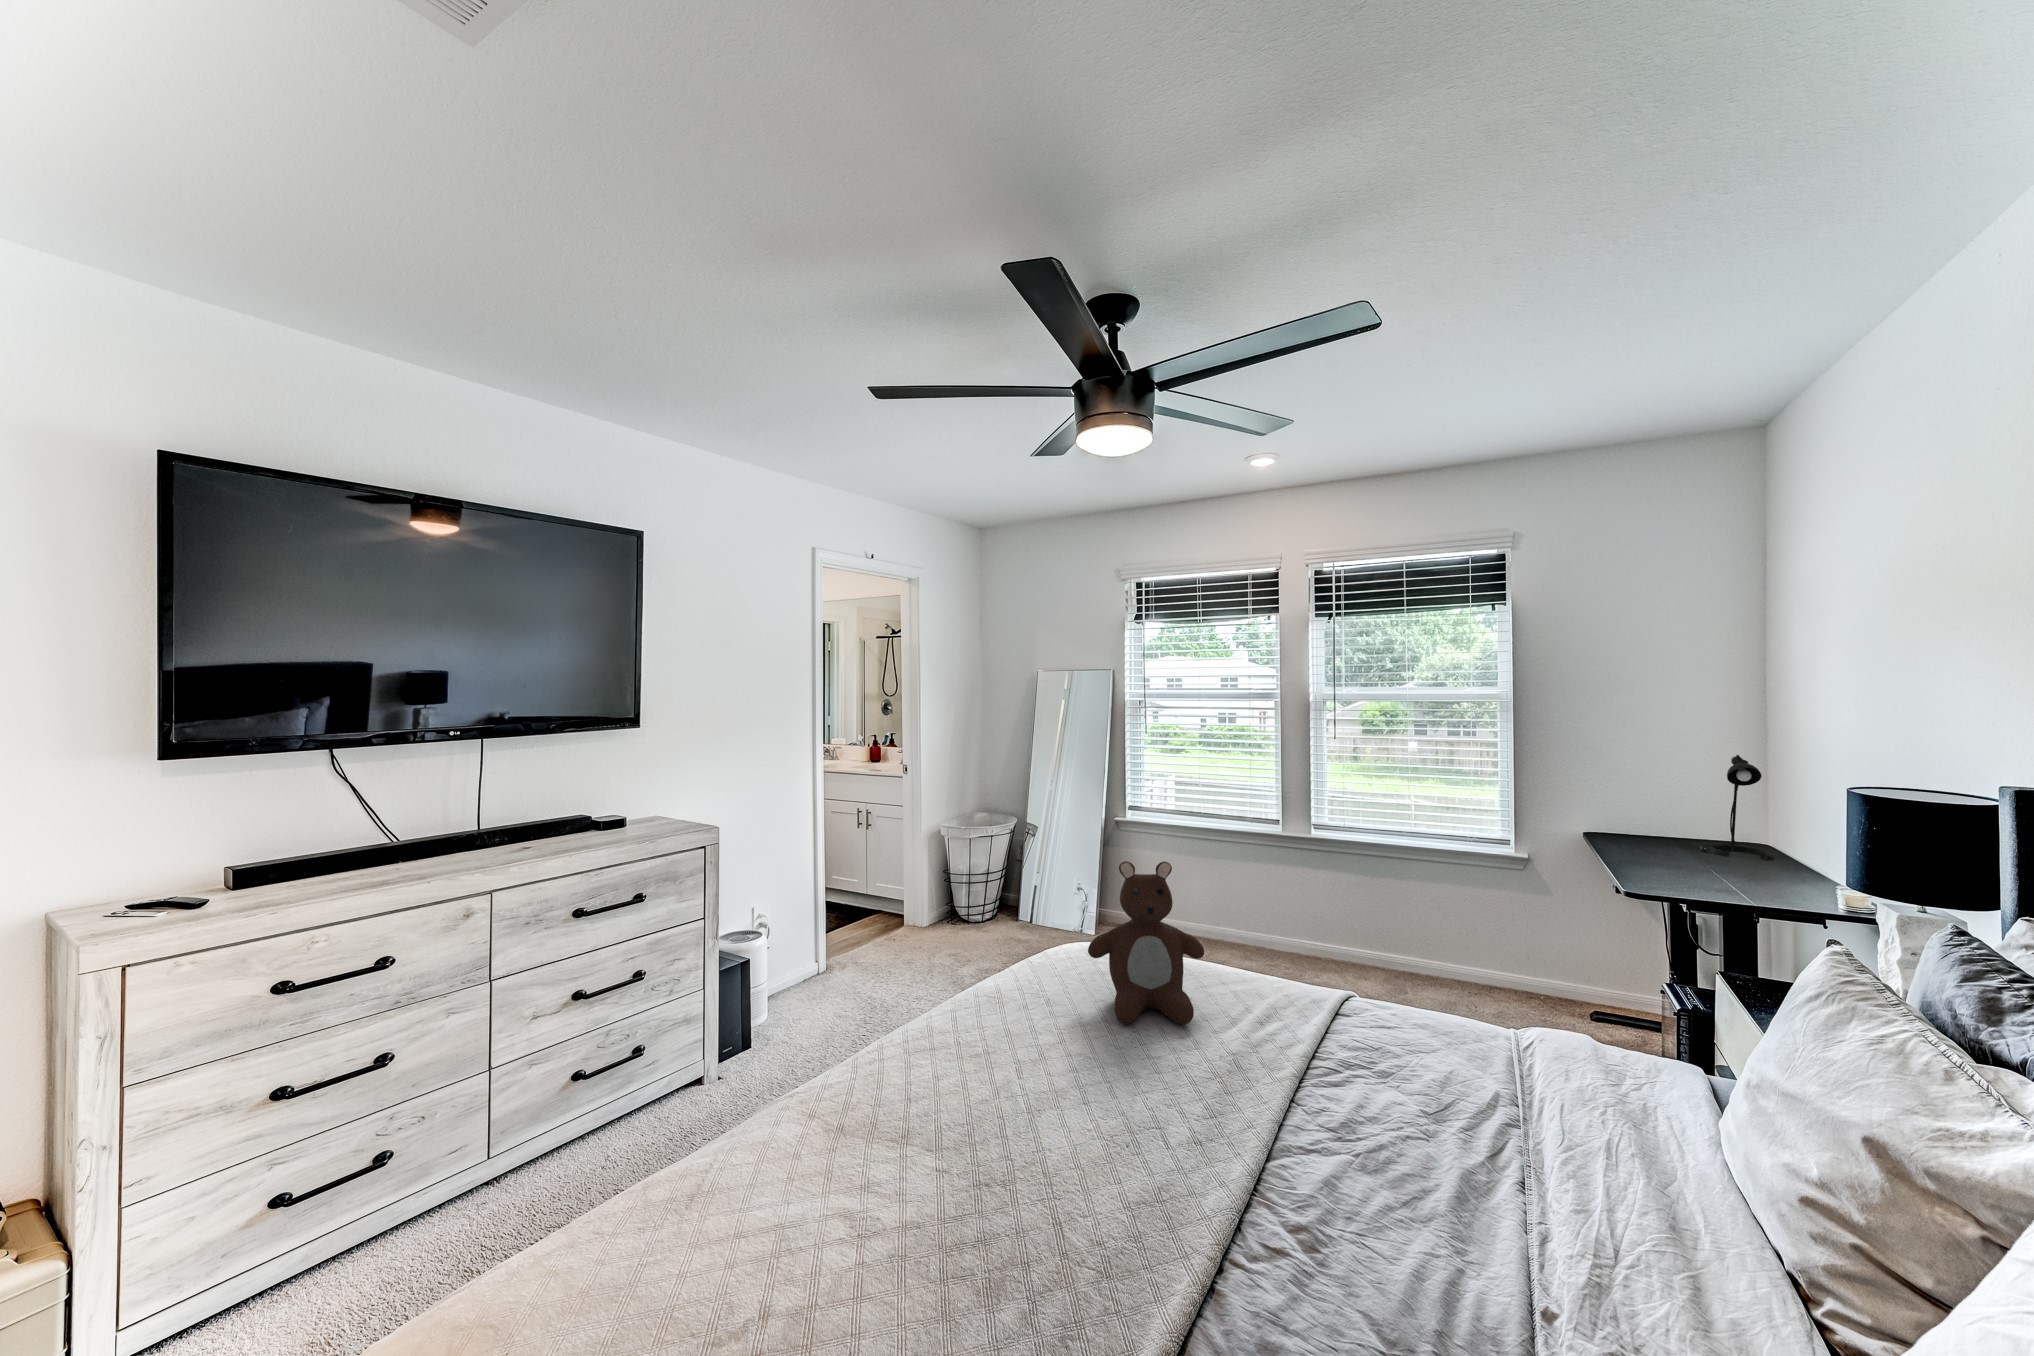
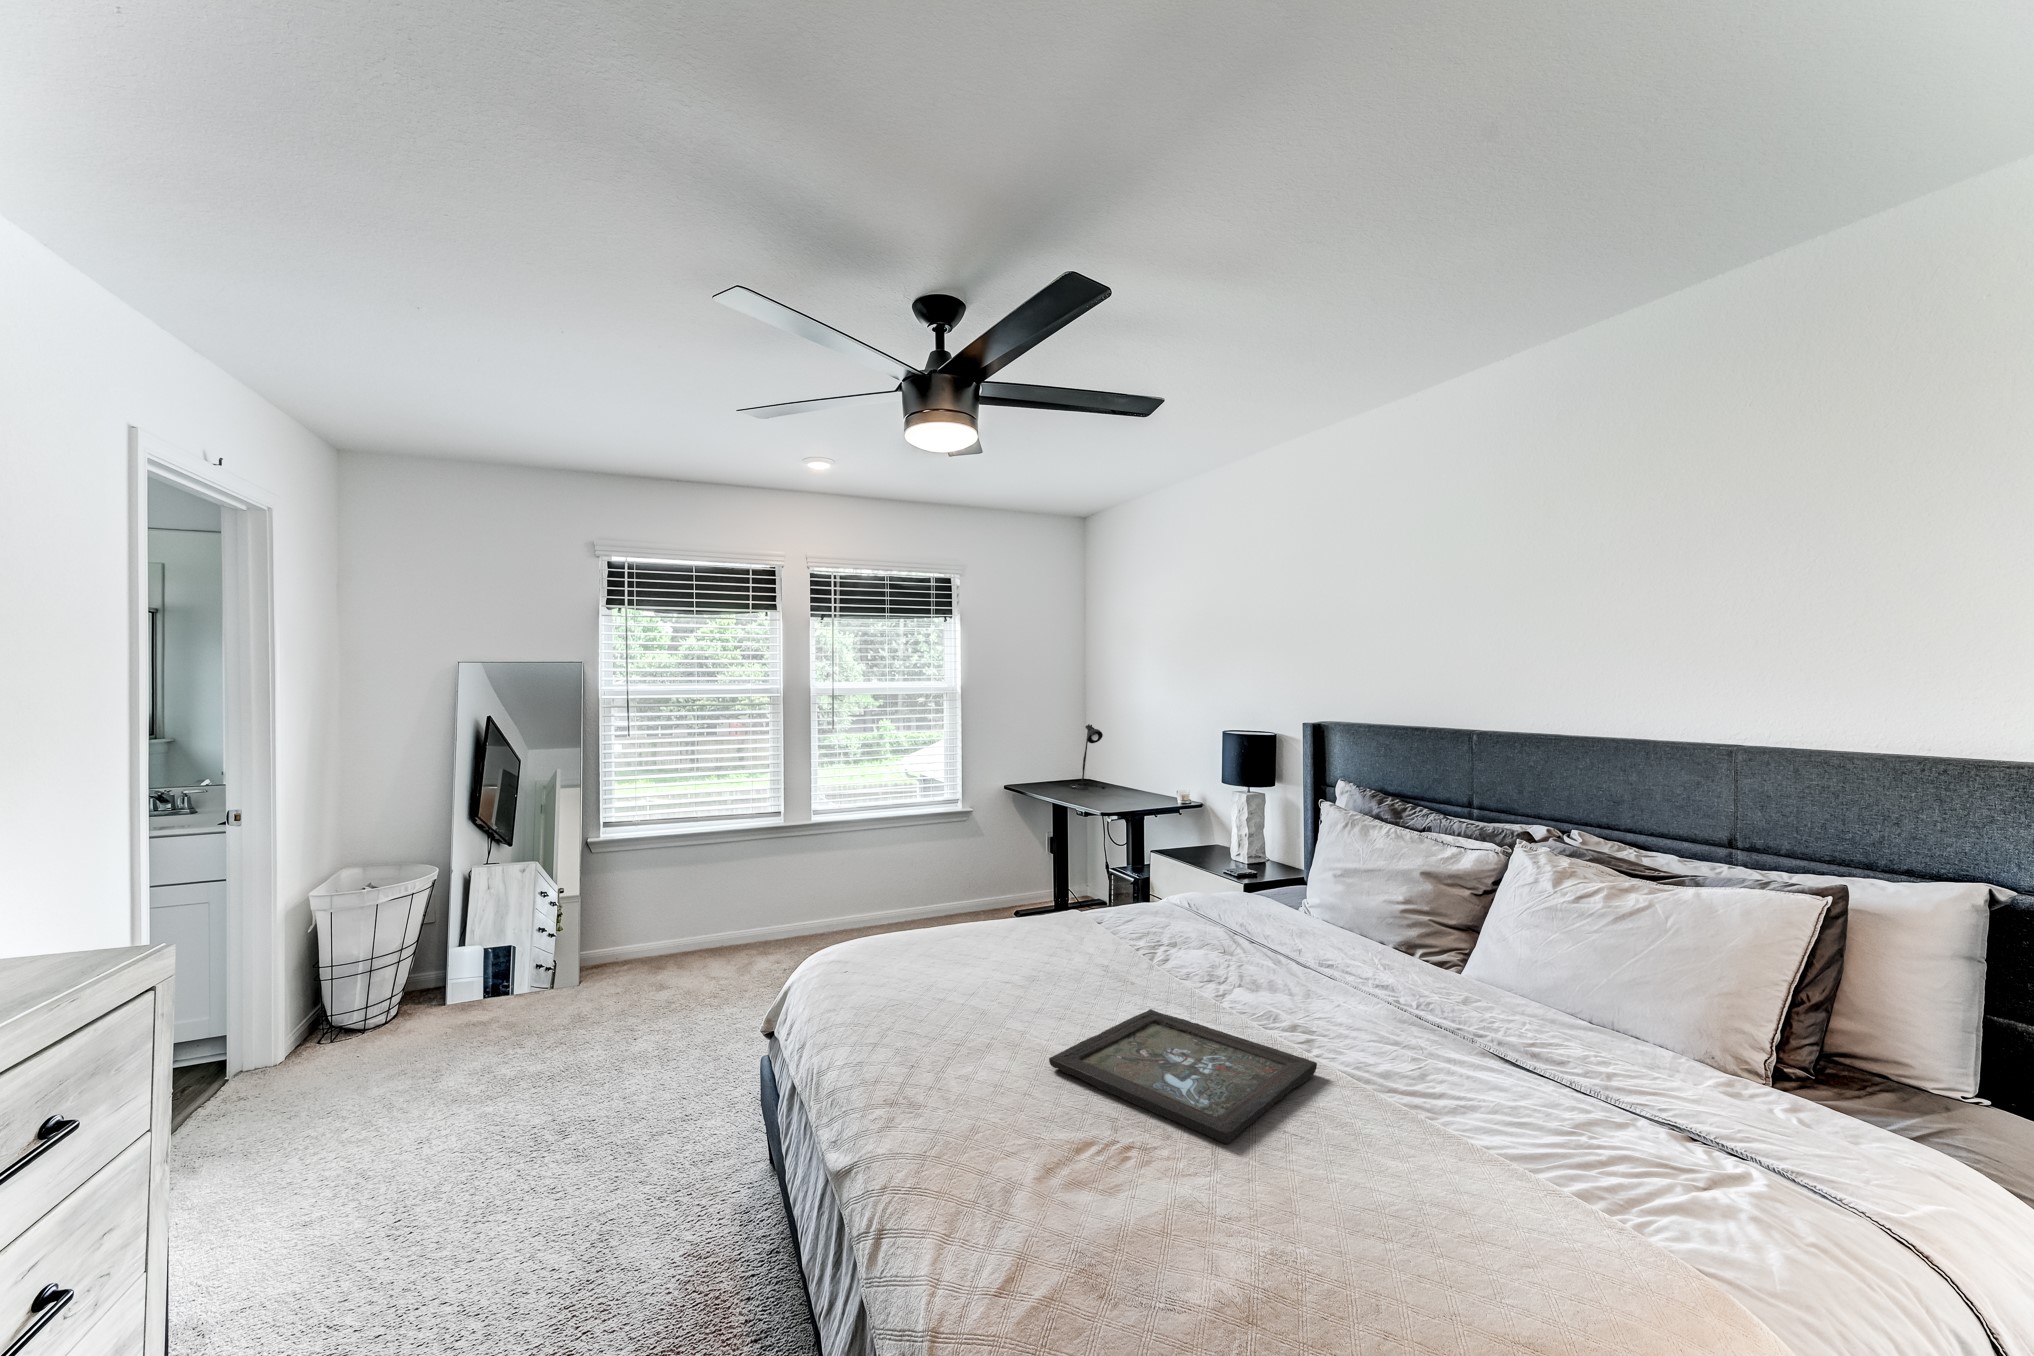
teddy bear: present [1088,861,1204,1024] -> none [955,828,1056,972]
tray: none [866,1094,1121,1272] -> present [1049,1009,1317,1144]

